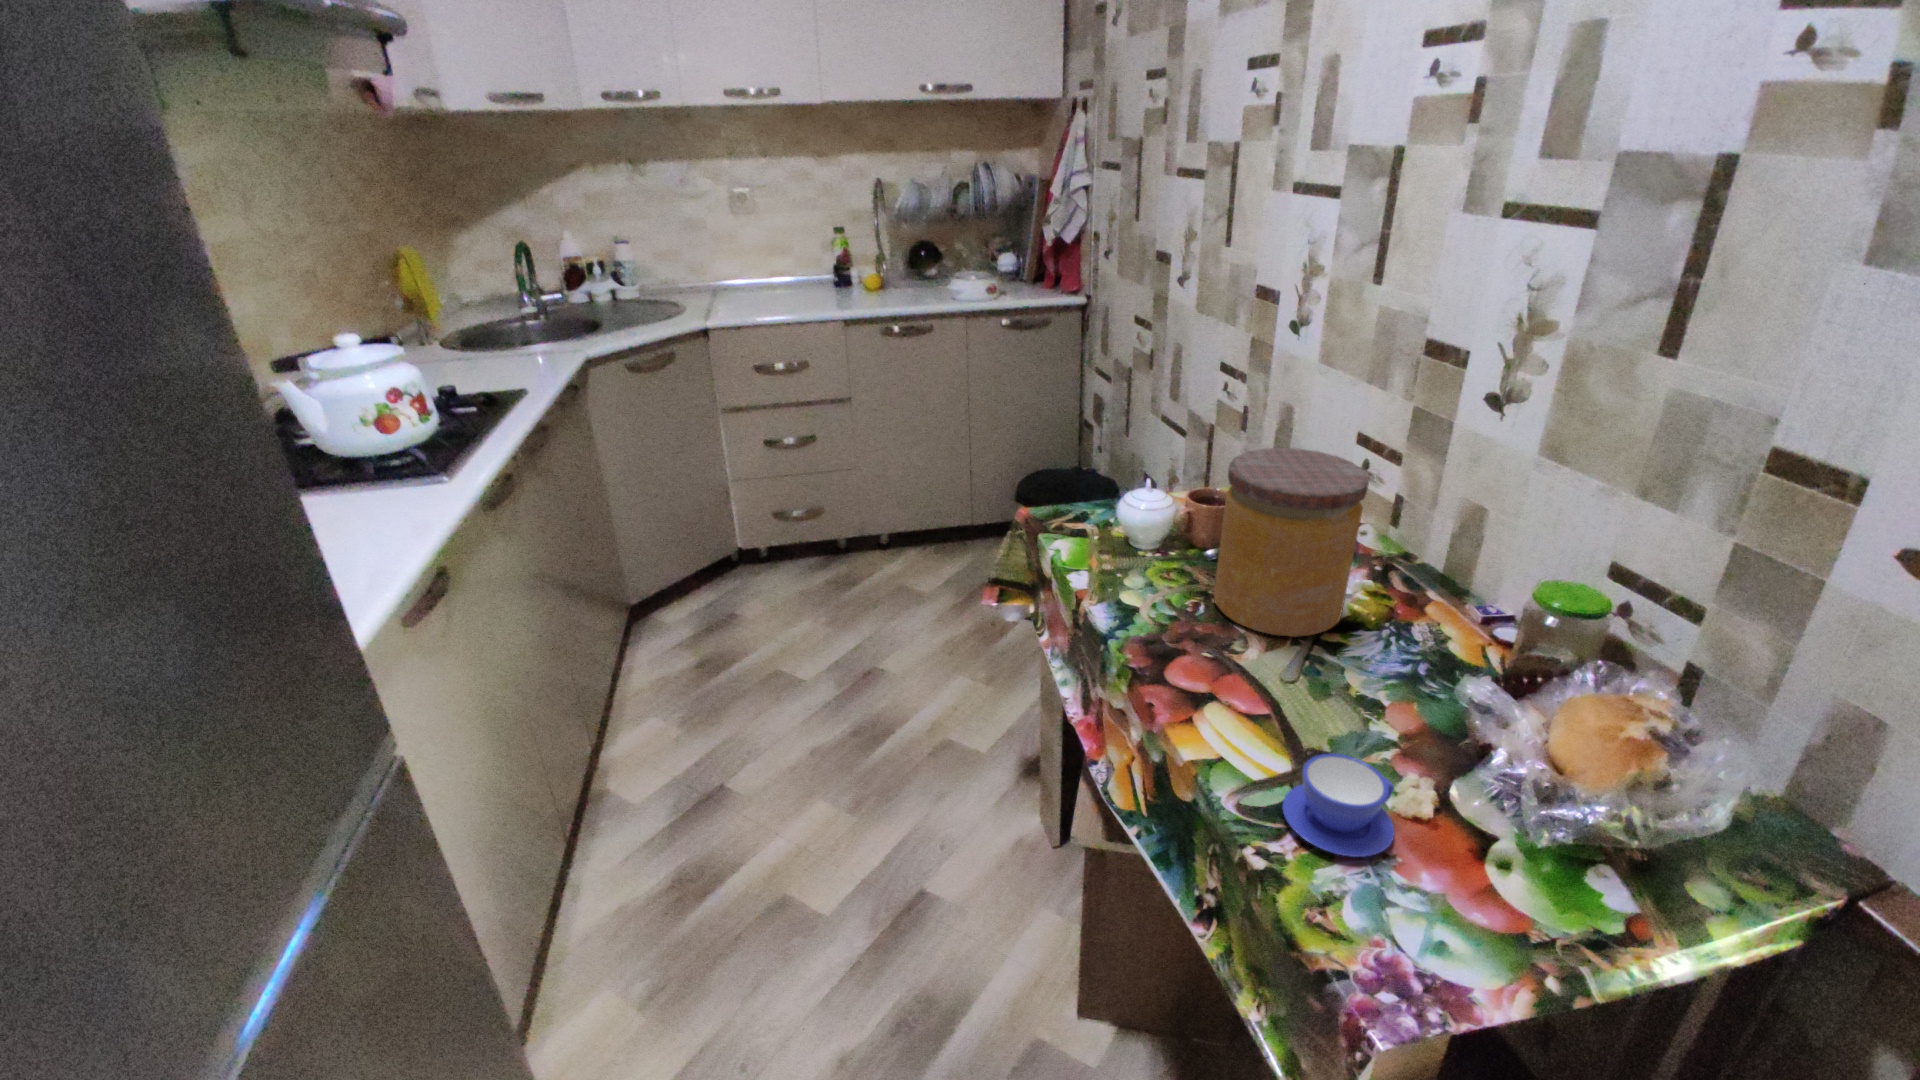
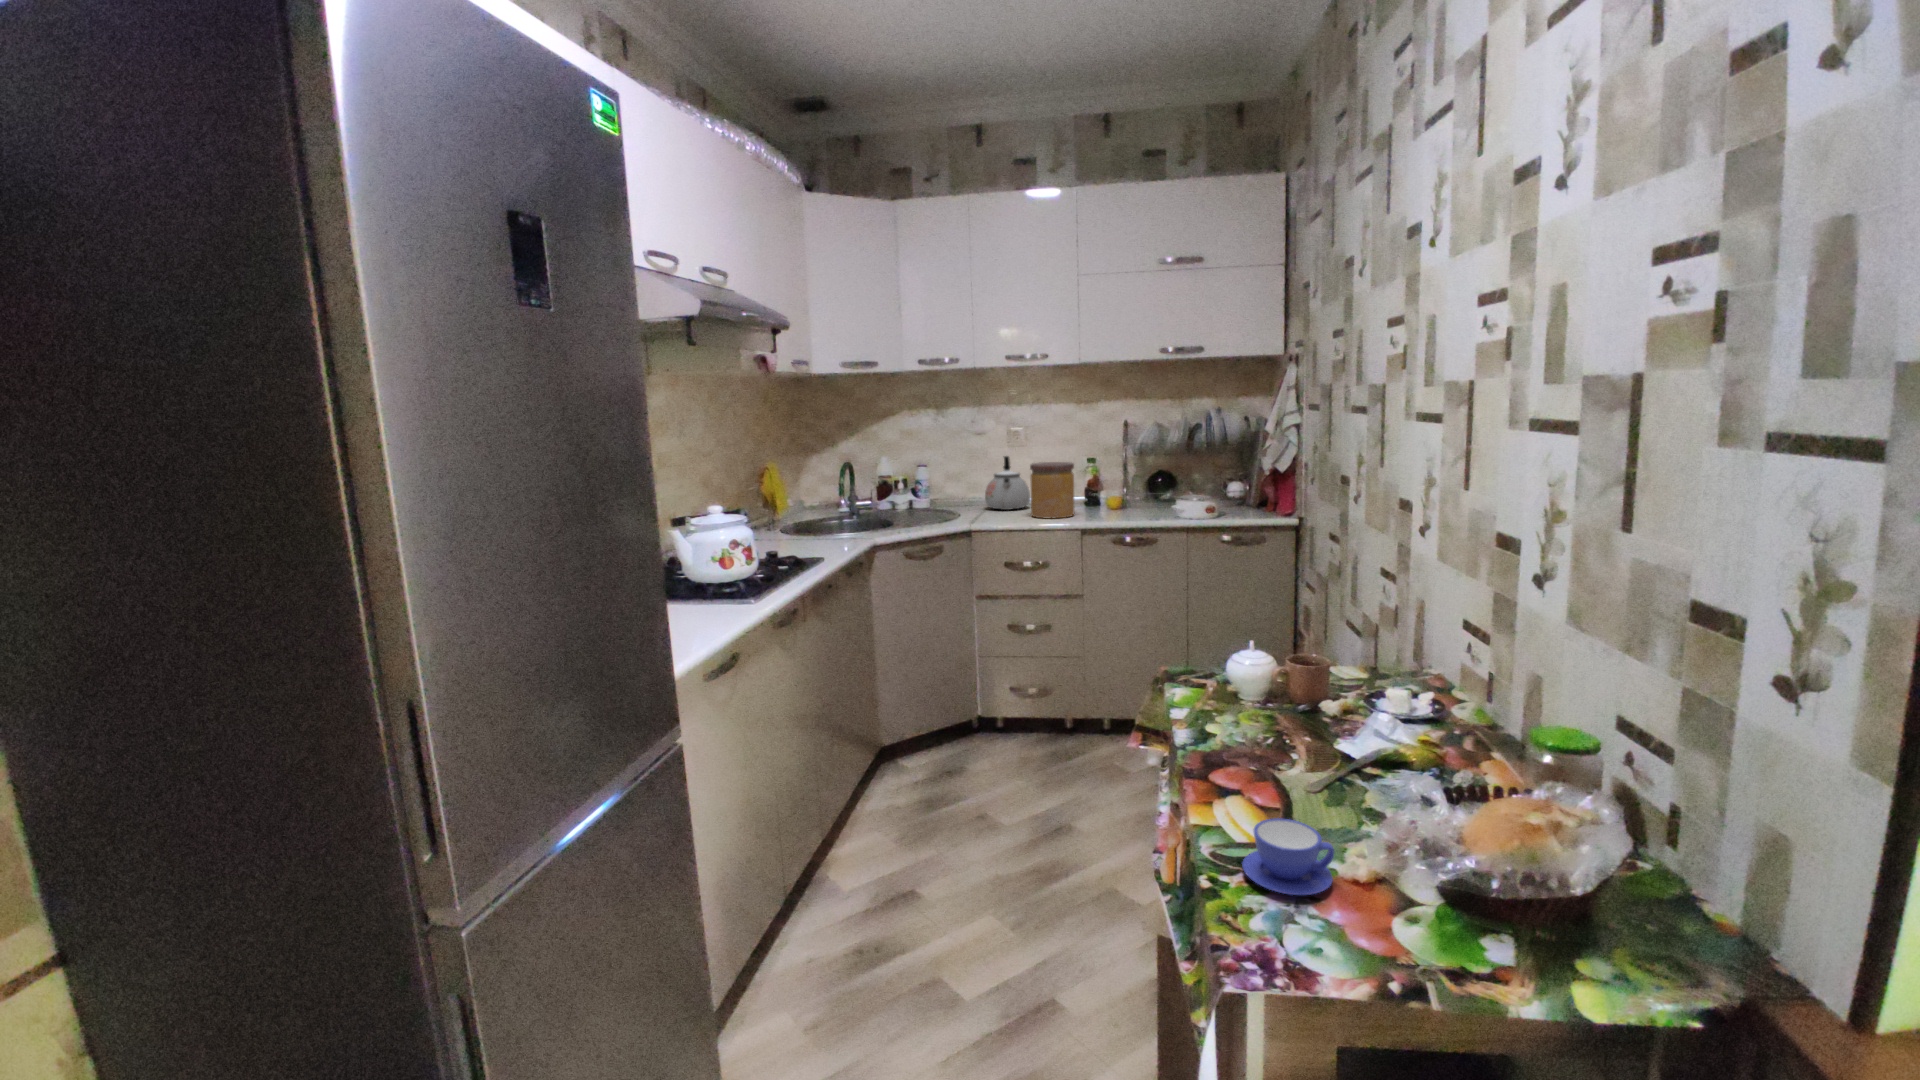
kettle: none [713,226,772,297] -> present [985,456,1030,510]
jar: present [1214,448,1369,637] -> present [1030,462,1074,518]

